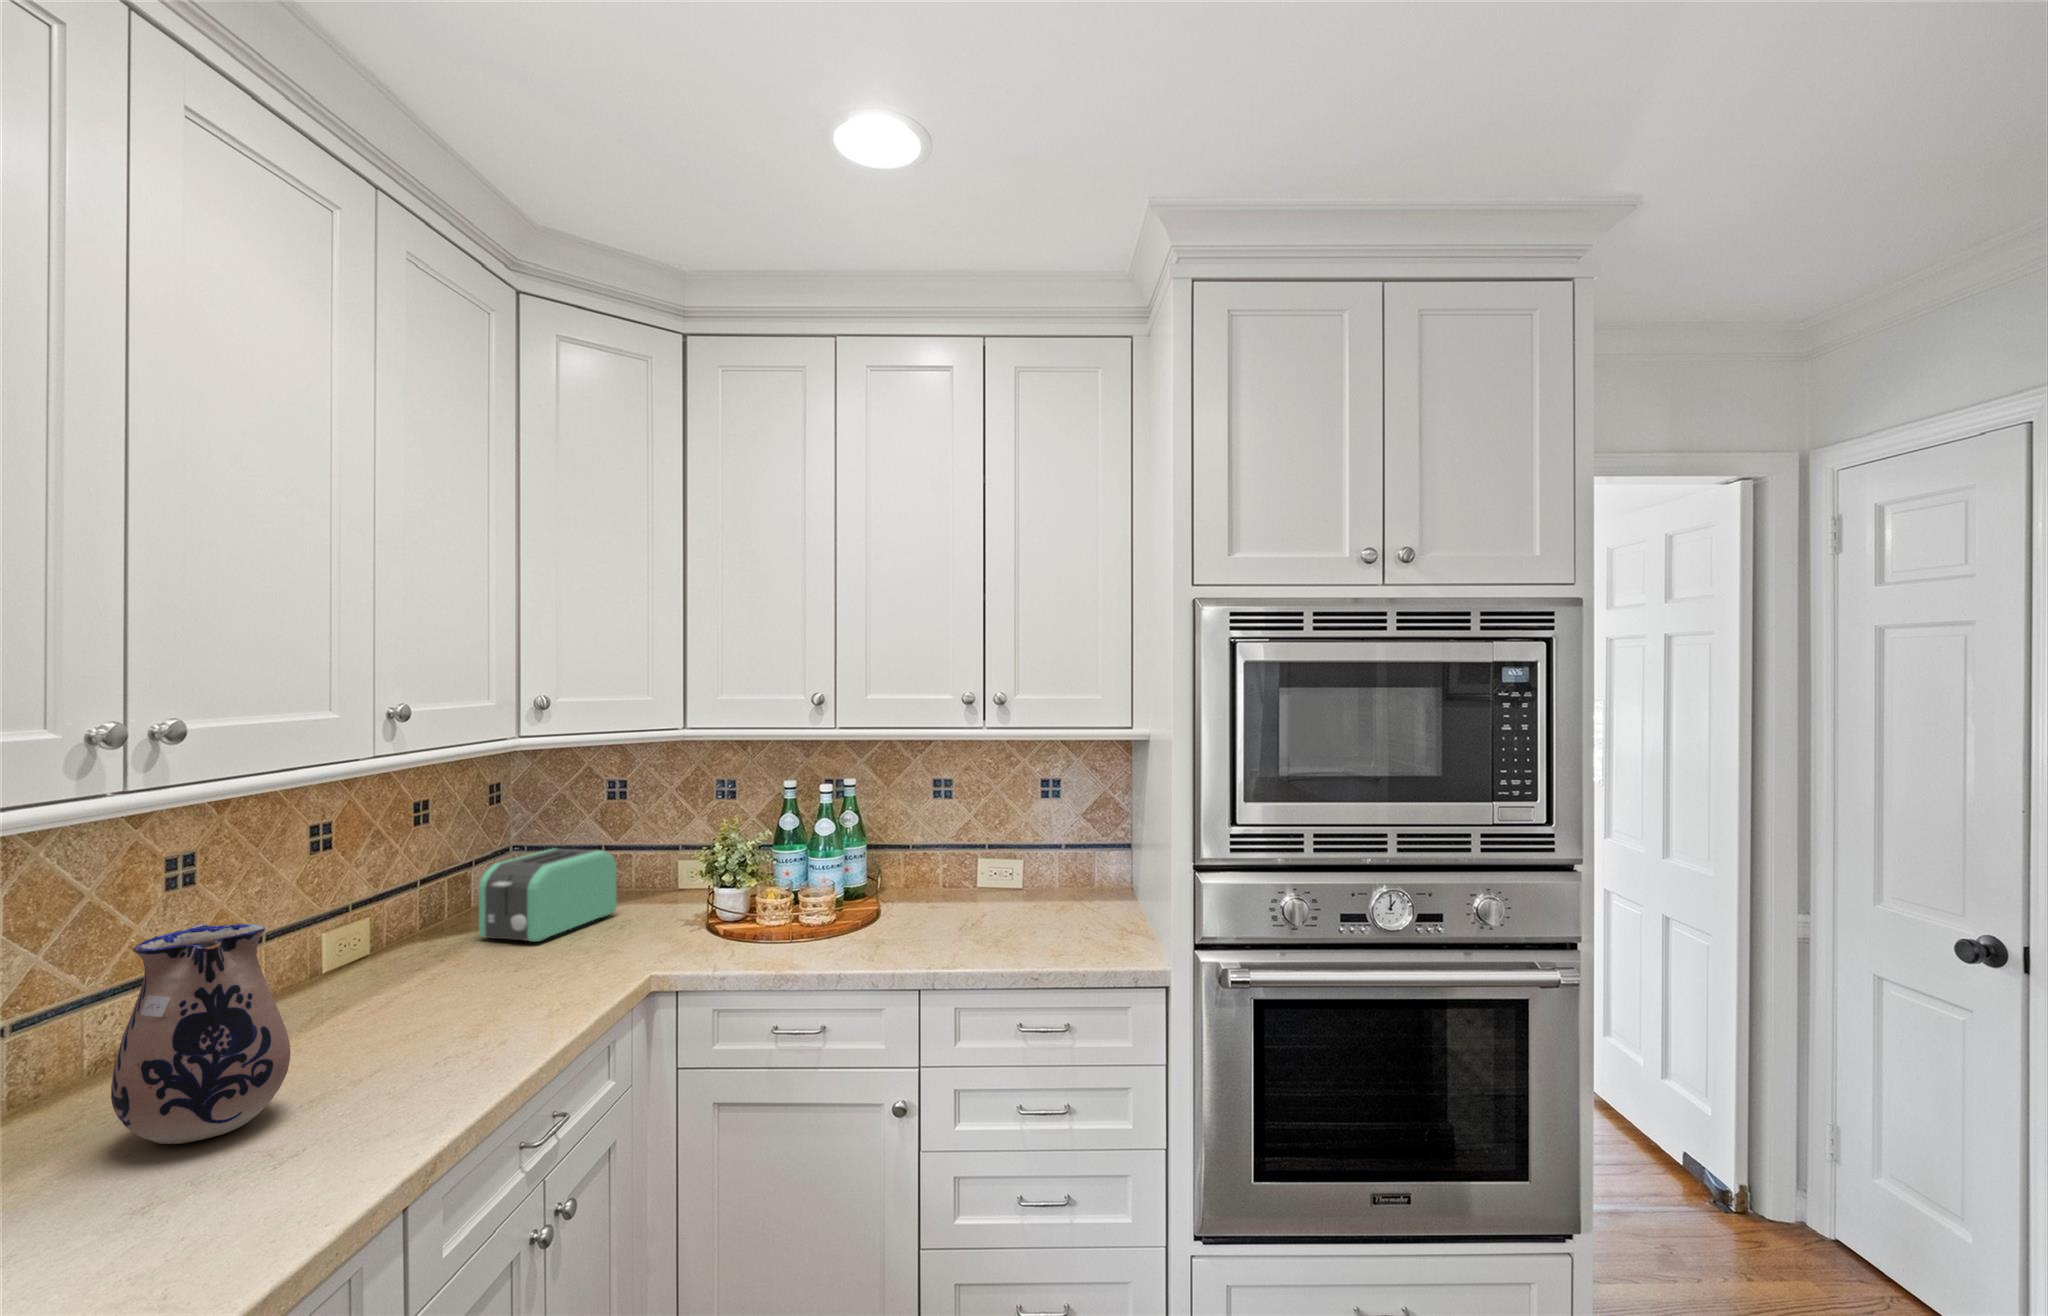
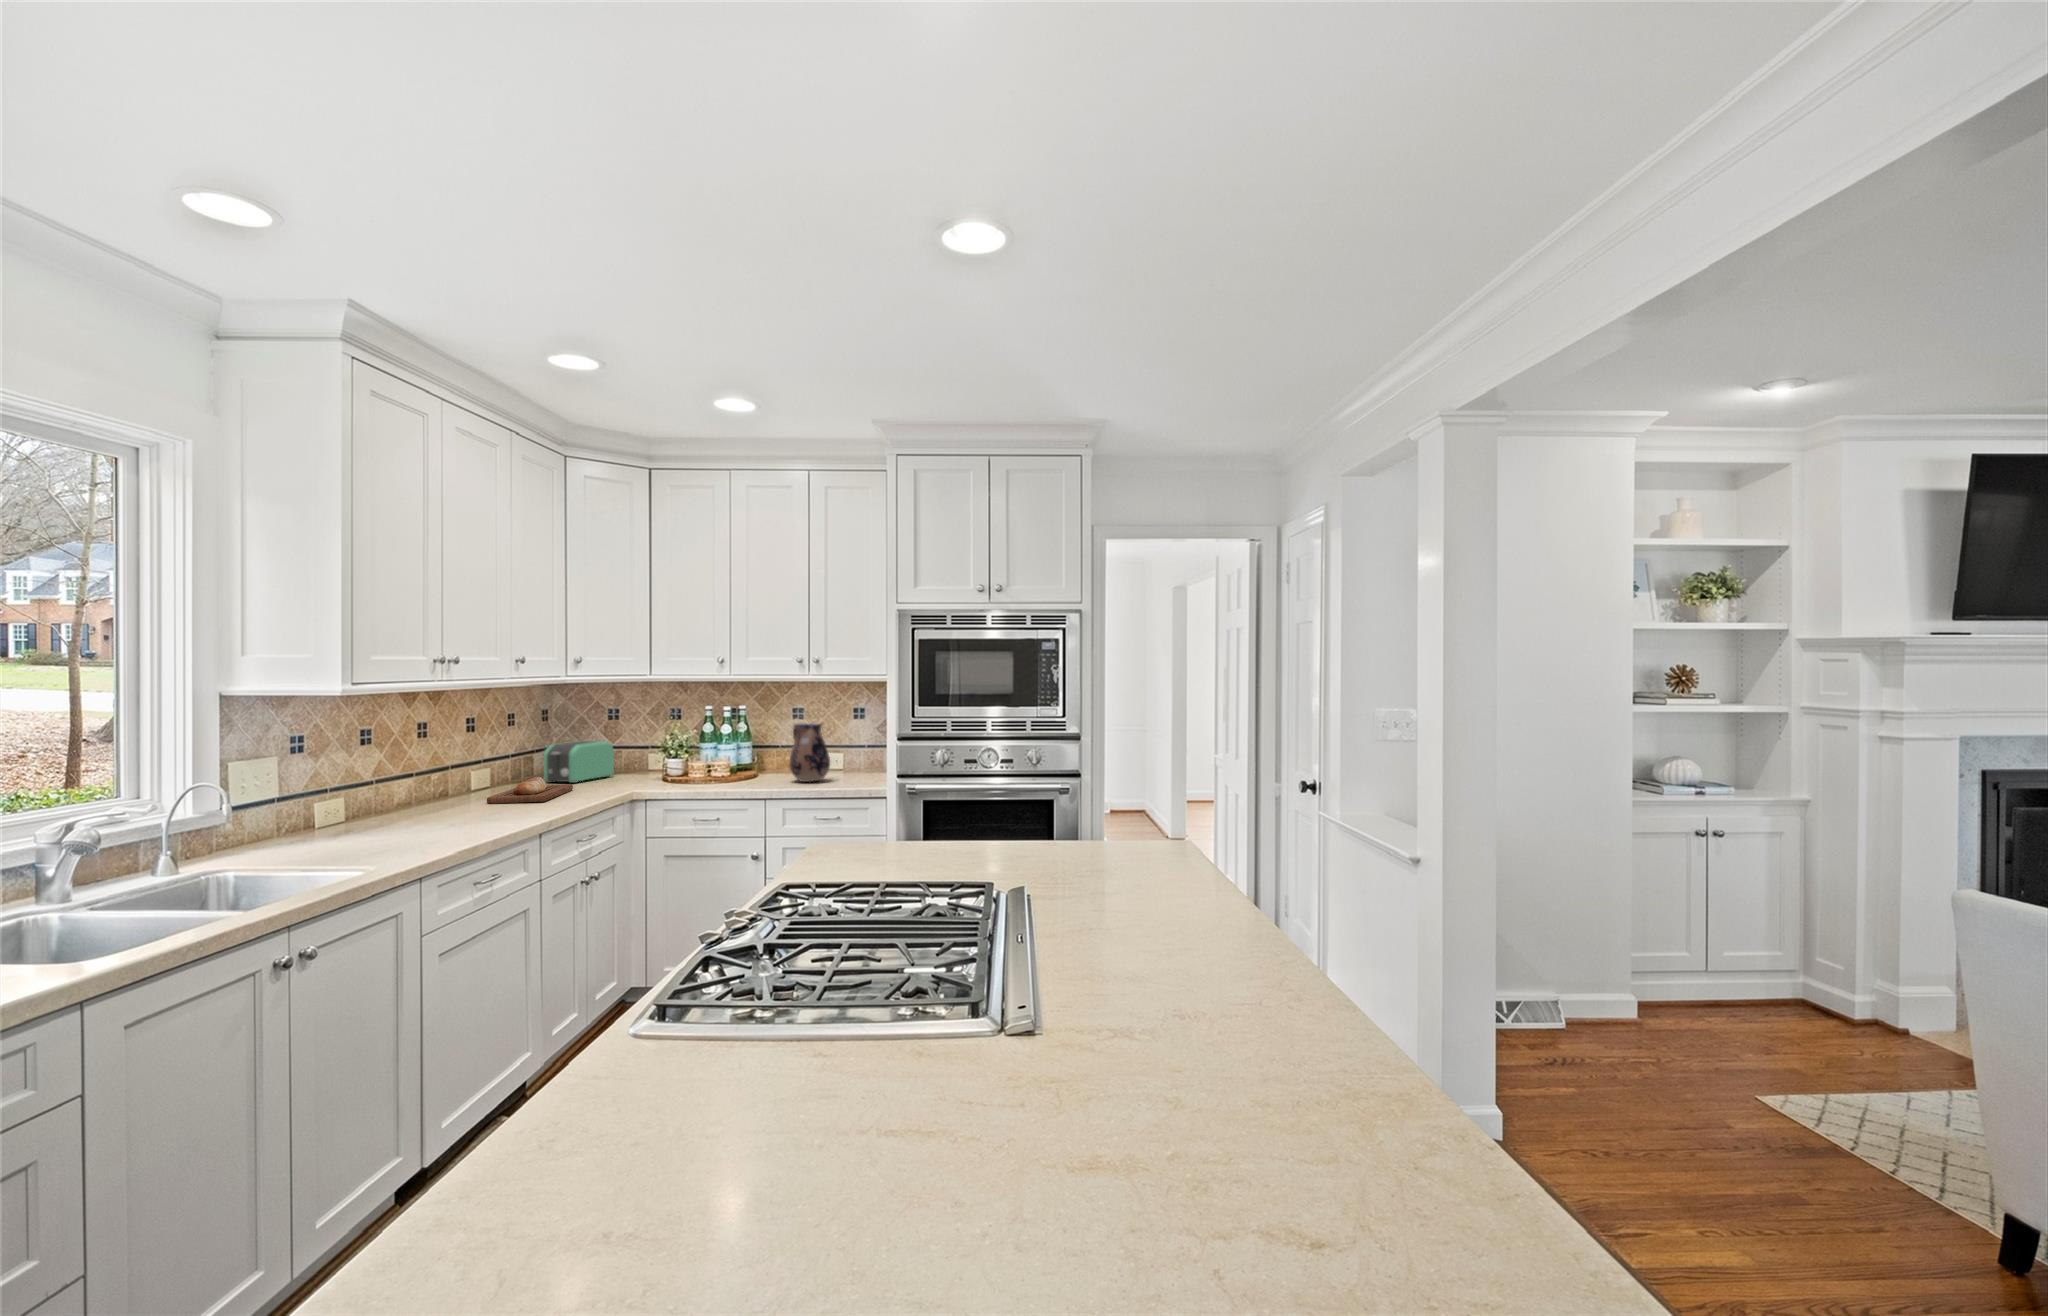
ceramic pitcher: present [111,923,290,1144] -> present [789,723,830,782]
bread loaf: none [317,953,530,1048] -> present [487,777,573,803]

